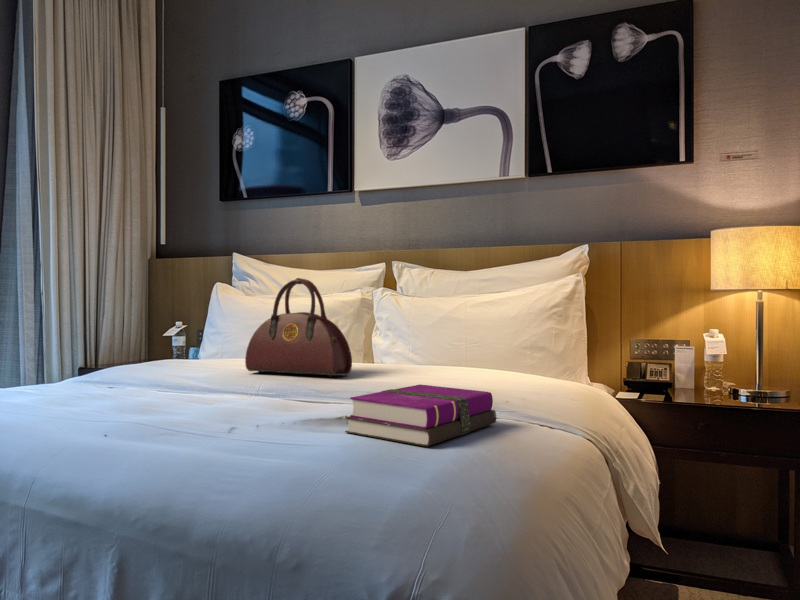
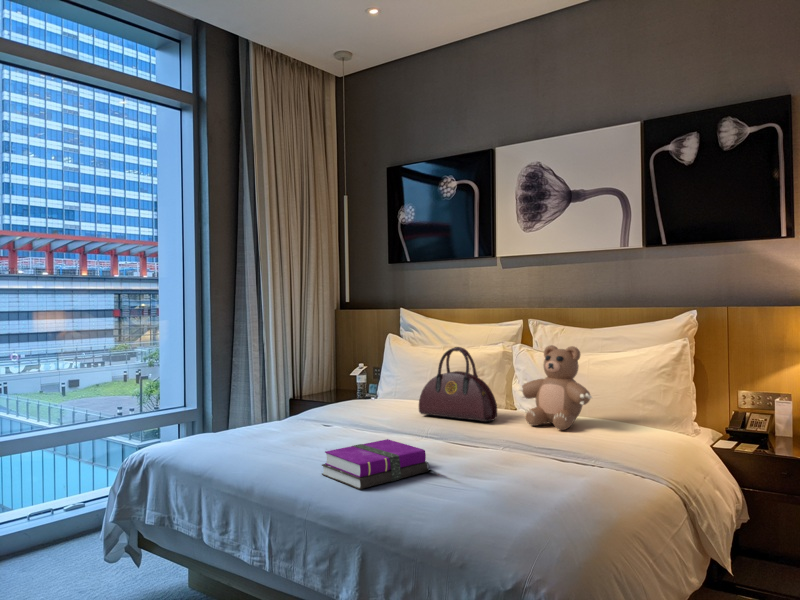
teddy bear: none [380,275,476,382] -> present [519,345,592,430]
notebook: present [345,385,496,446] -> present [322,439,429,489]

